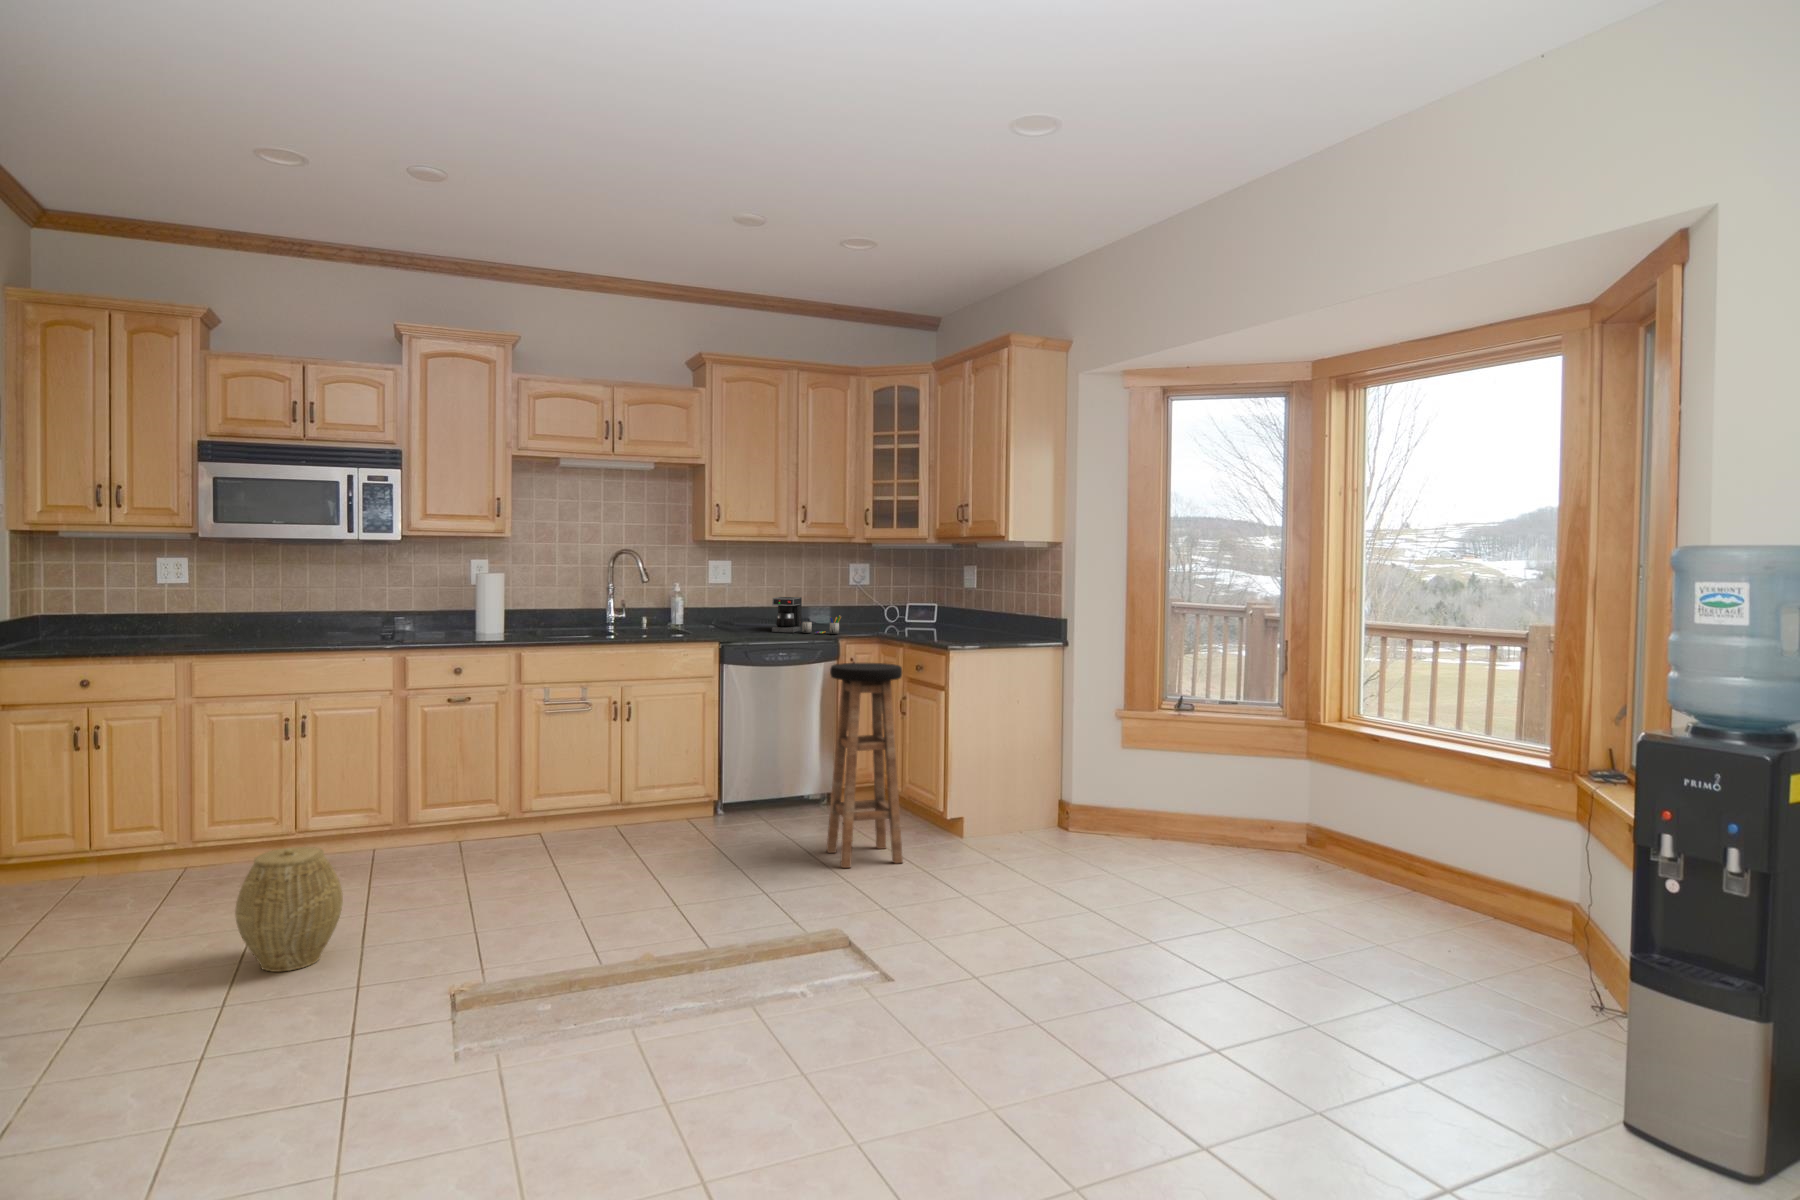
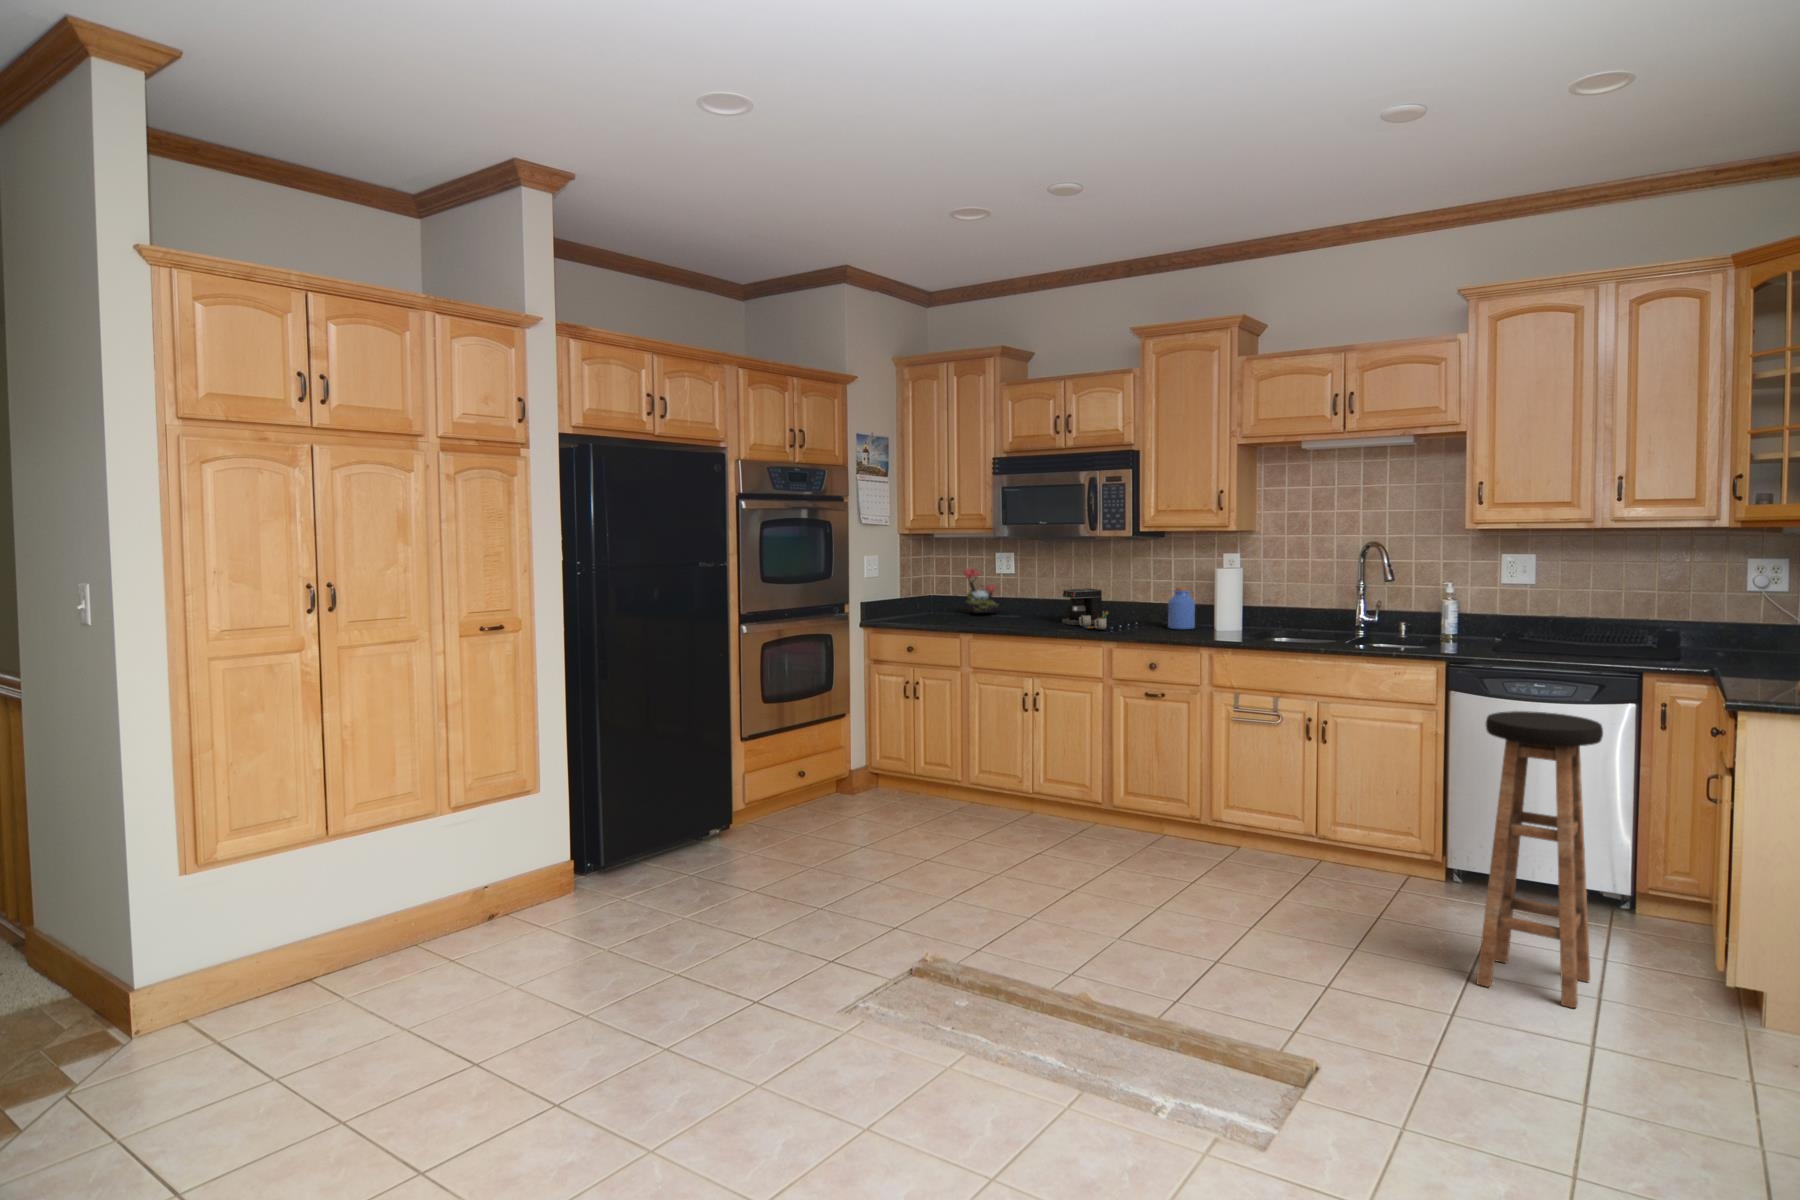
plant: none [107,577,169,635] -> present [963,568,998,613]
jar: none [422,593,451,636] -> present [1168,587,1195,629]
coffee maker: present [772,597,841,634] -> present [1062,589,1109,629]
woven basket: present [235,847,343,972] -> none [875,799,949,897]

